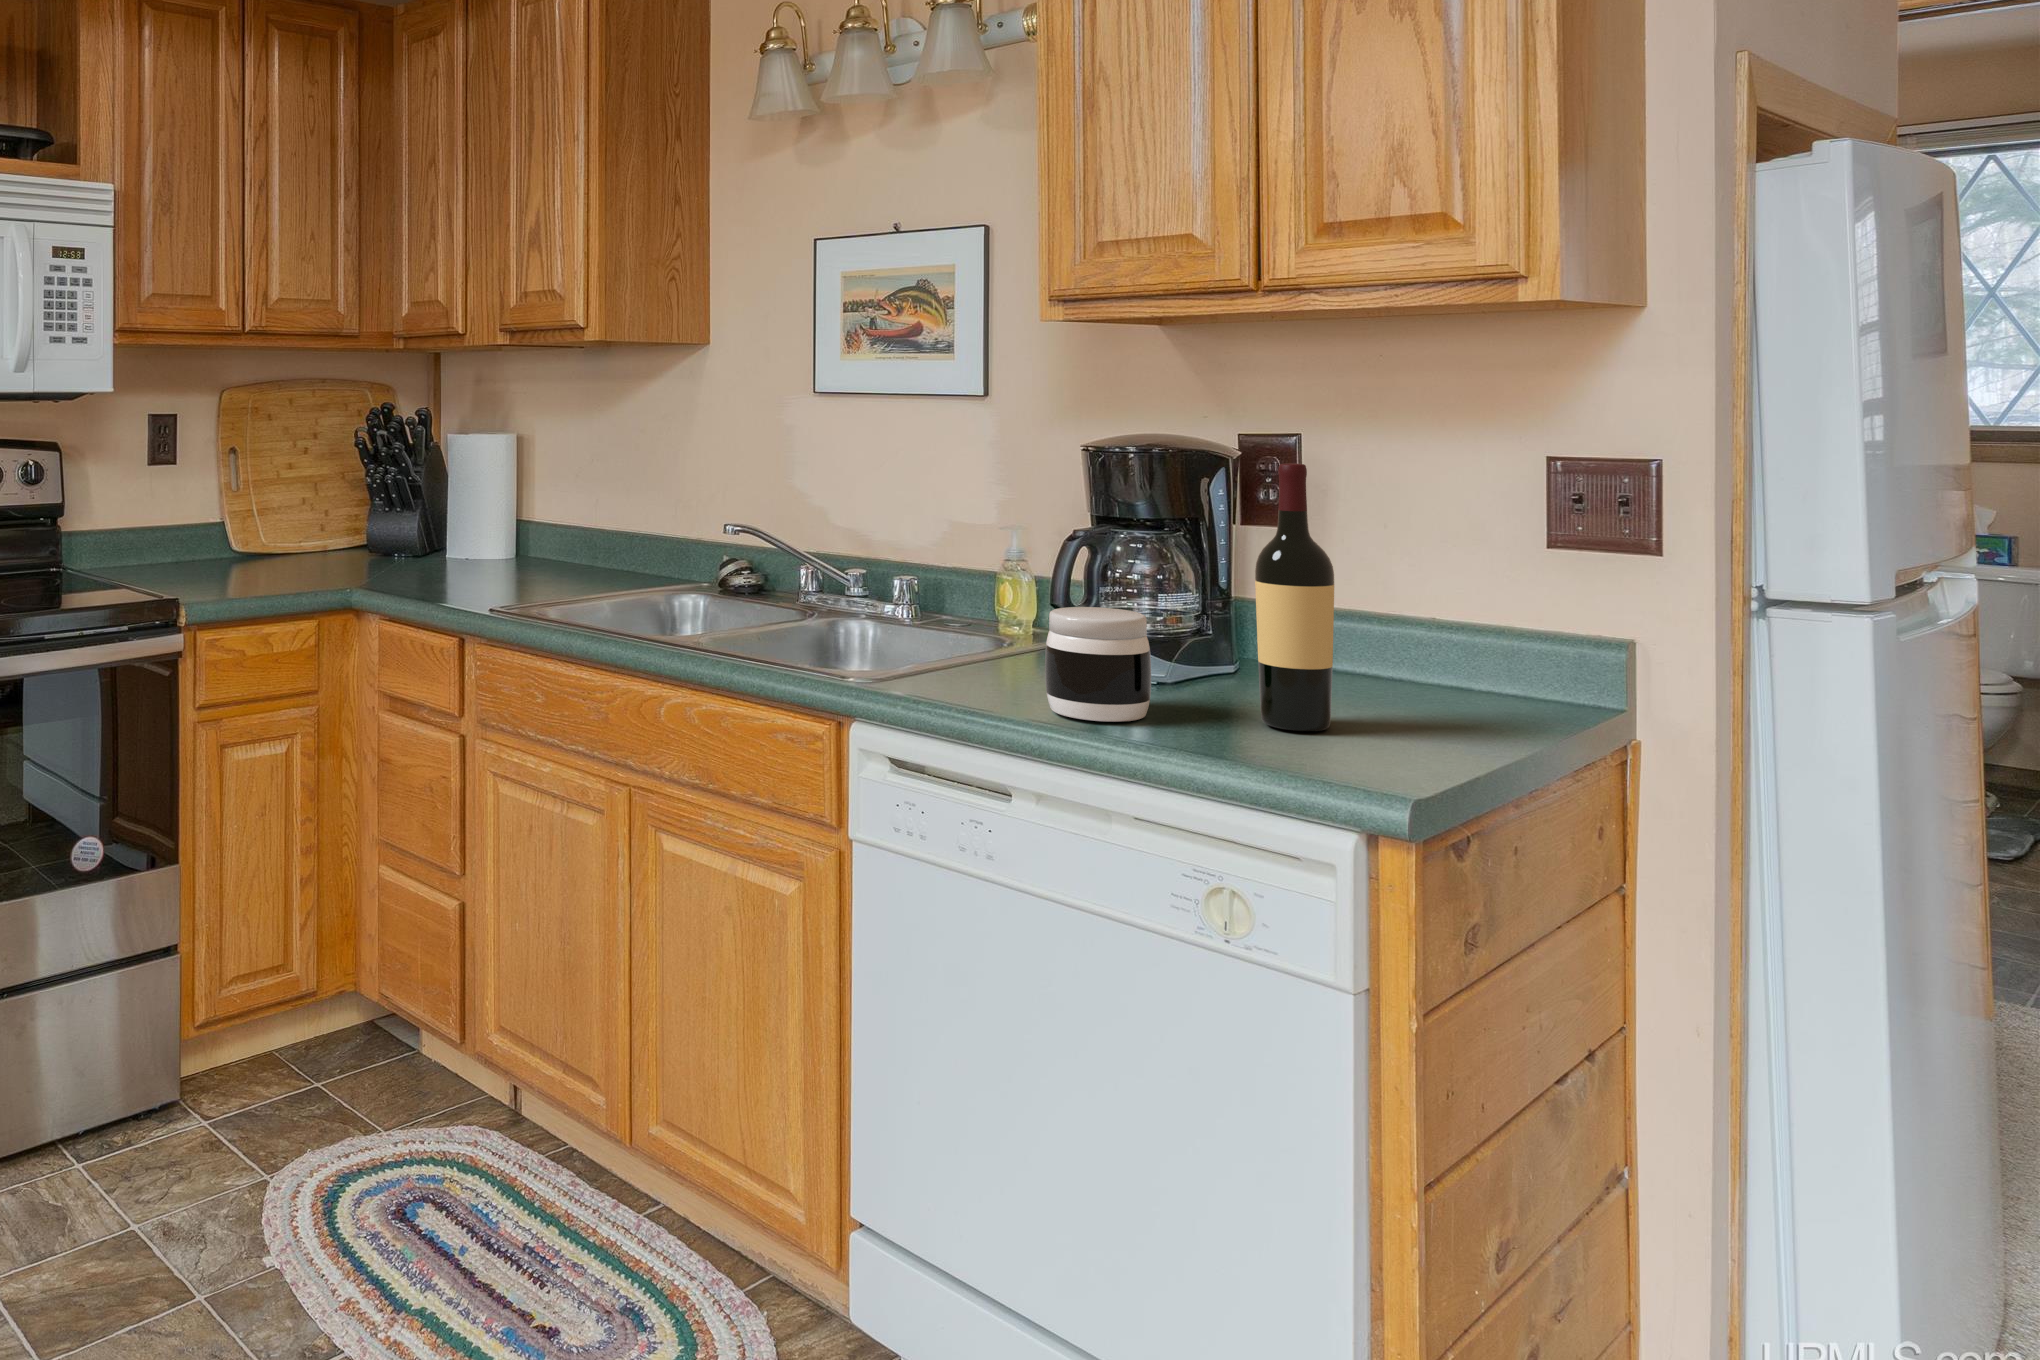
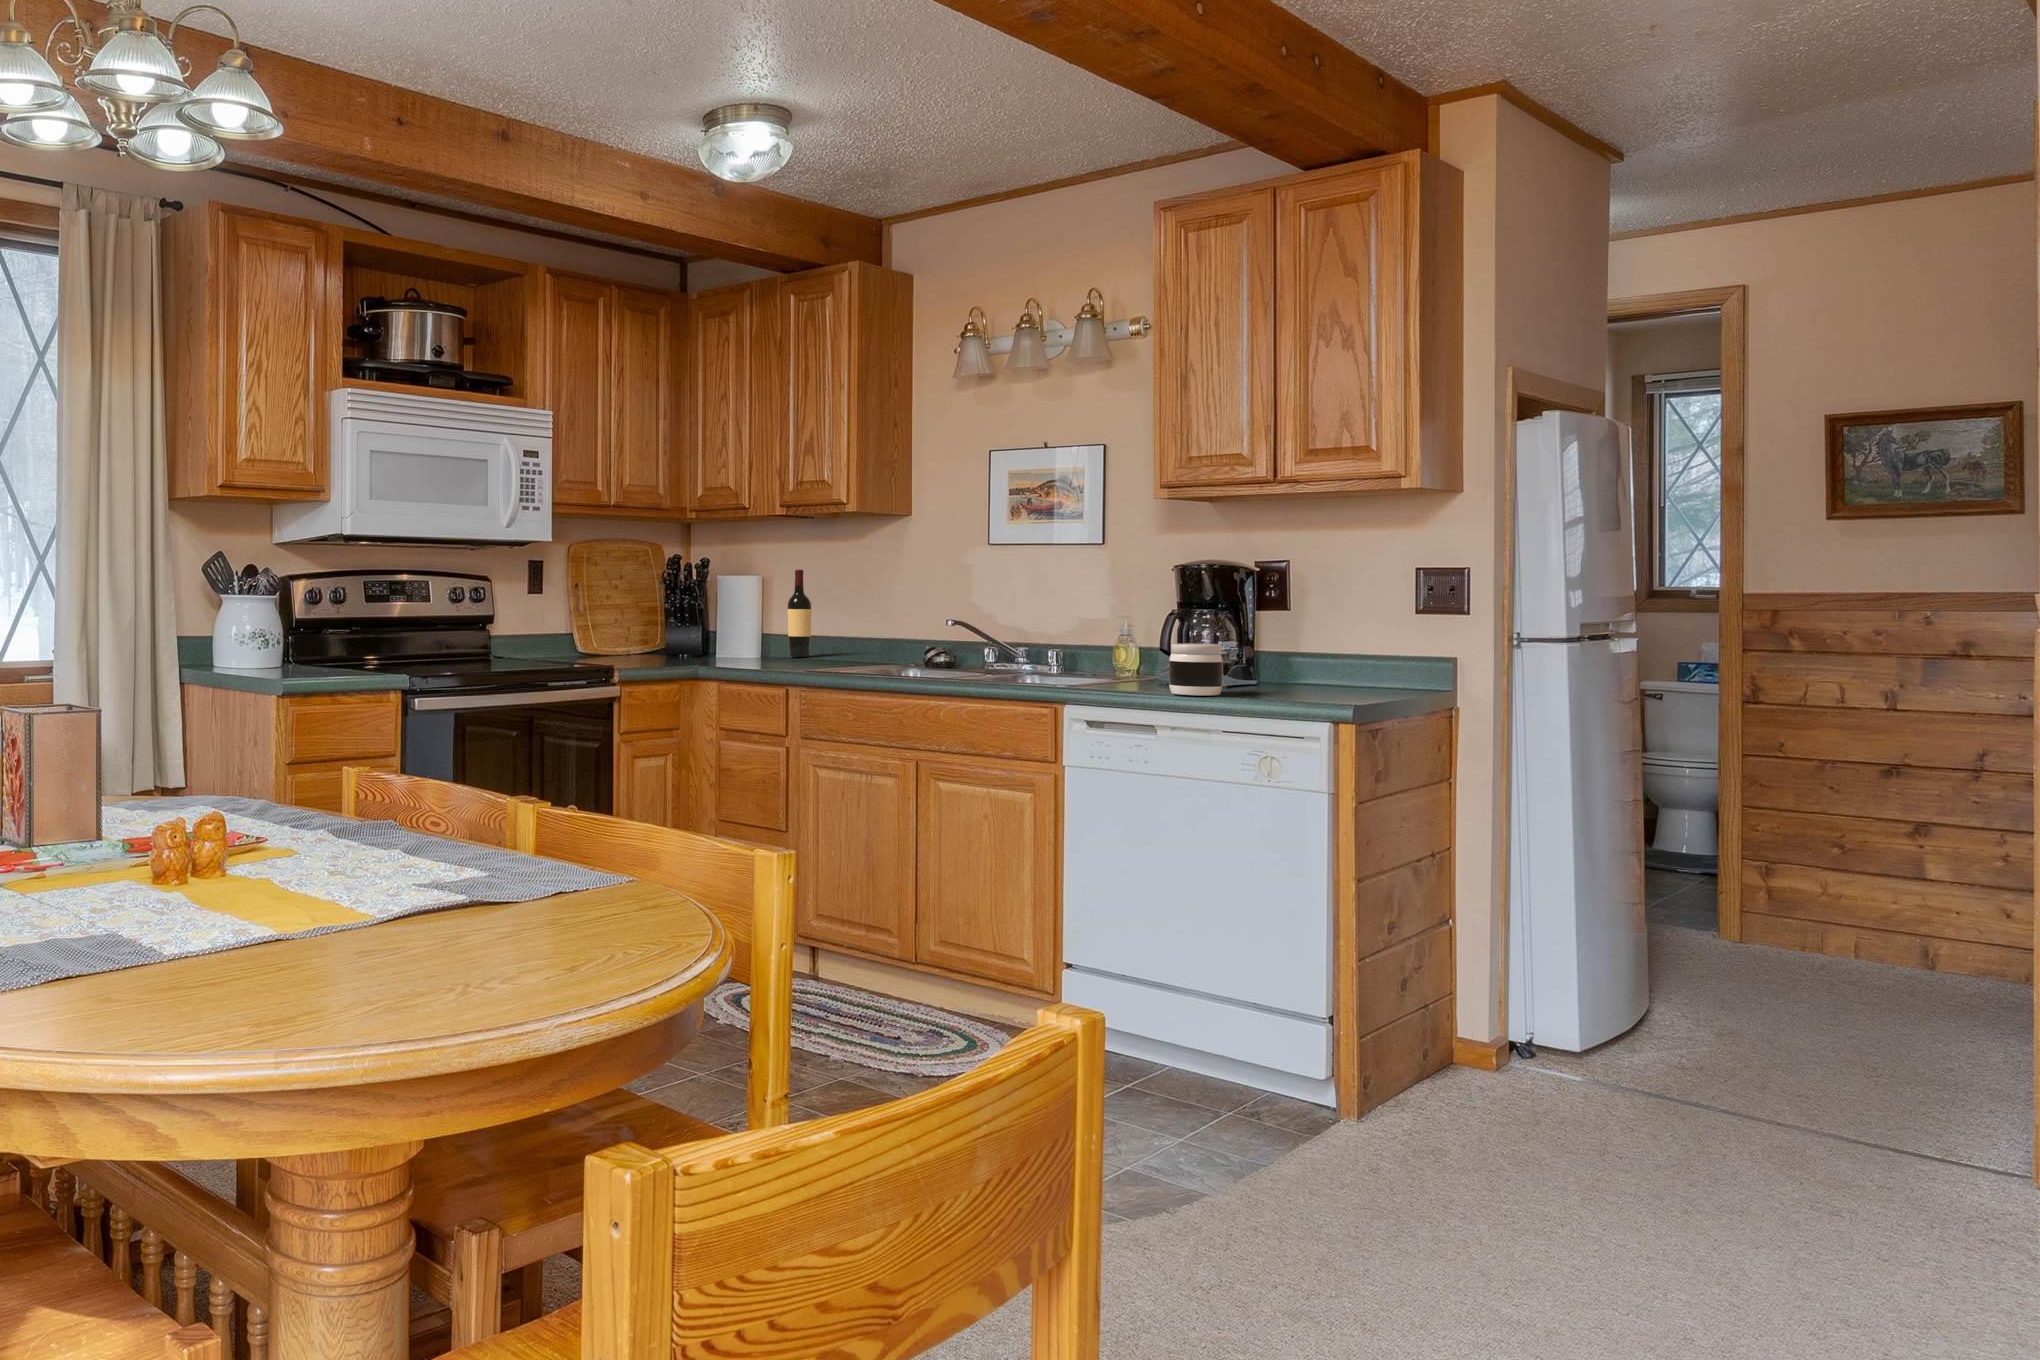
wine bottle: present [1255,463,1334,731] -> present [788,570,811,657]

